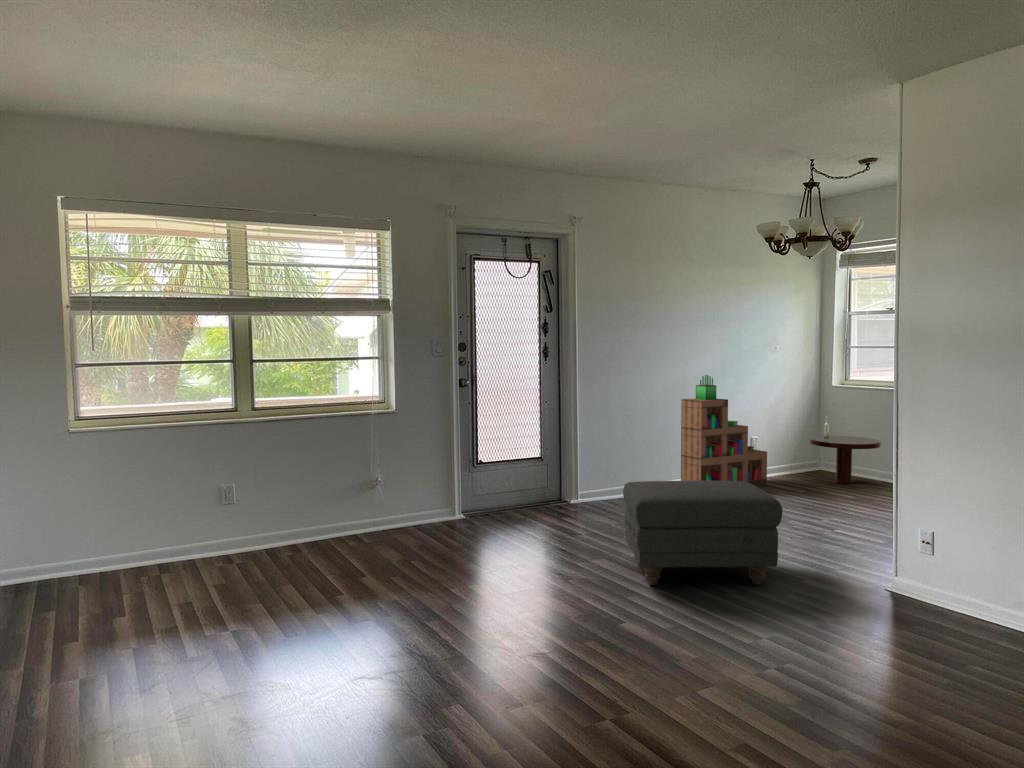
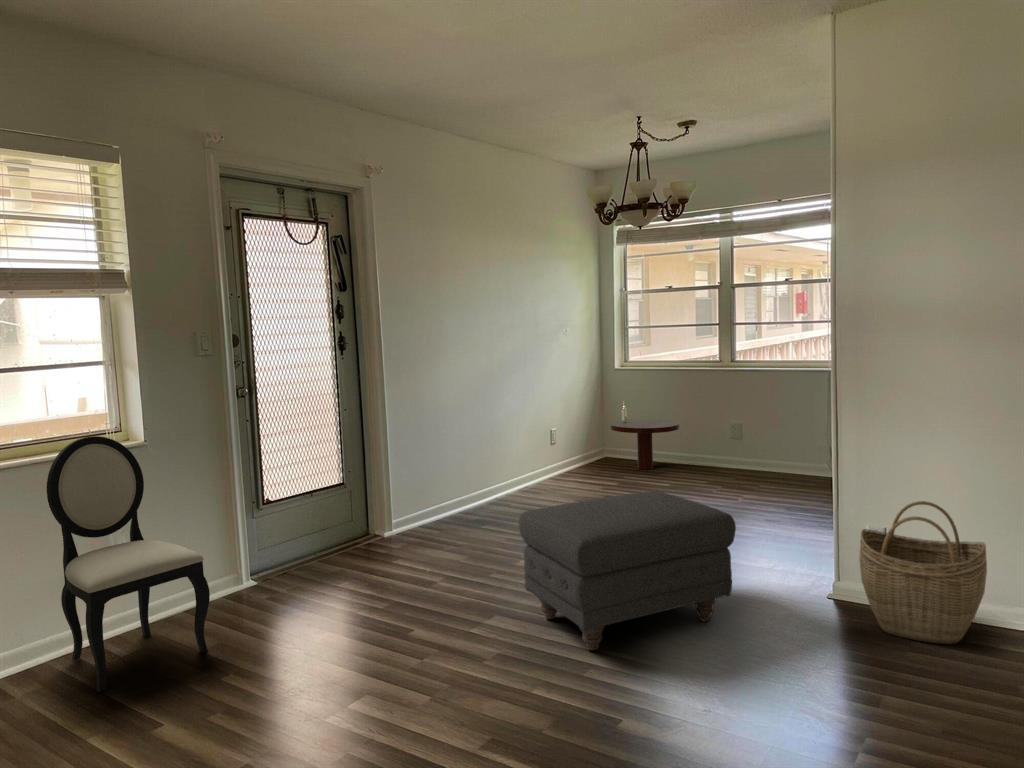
bookshelf: present [681,375,767,487] -> none [492,363,578,502]
dining chair: none [336,403,418,555] -> present [47,436,210,693]
woven basket: none [884,510,993,631] -> present [859,501,987,644]

